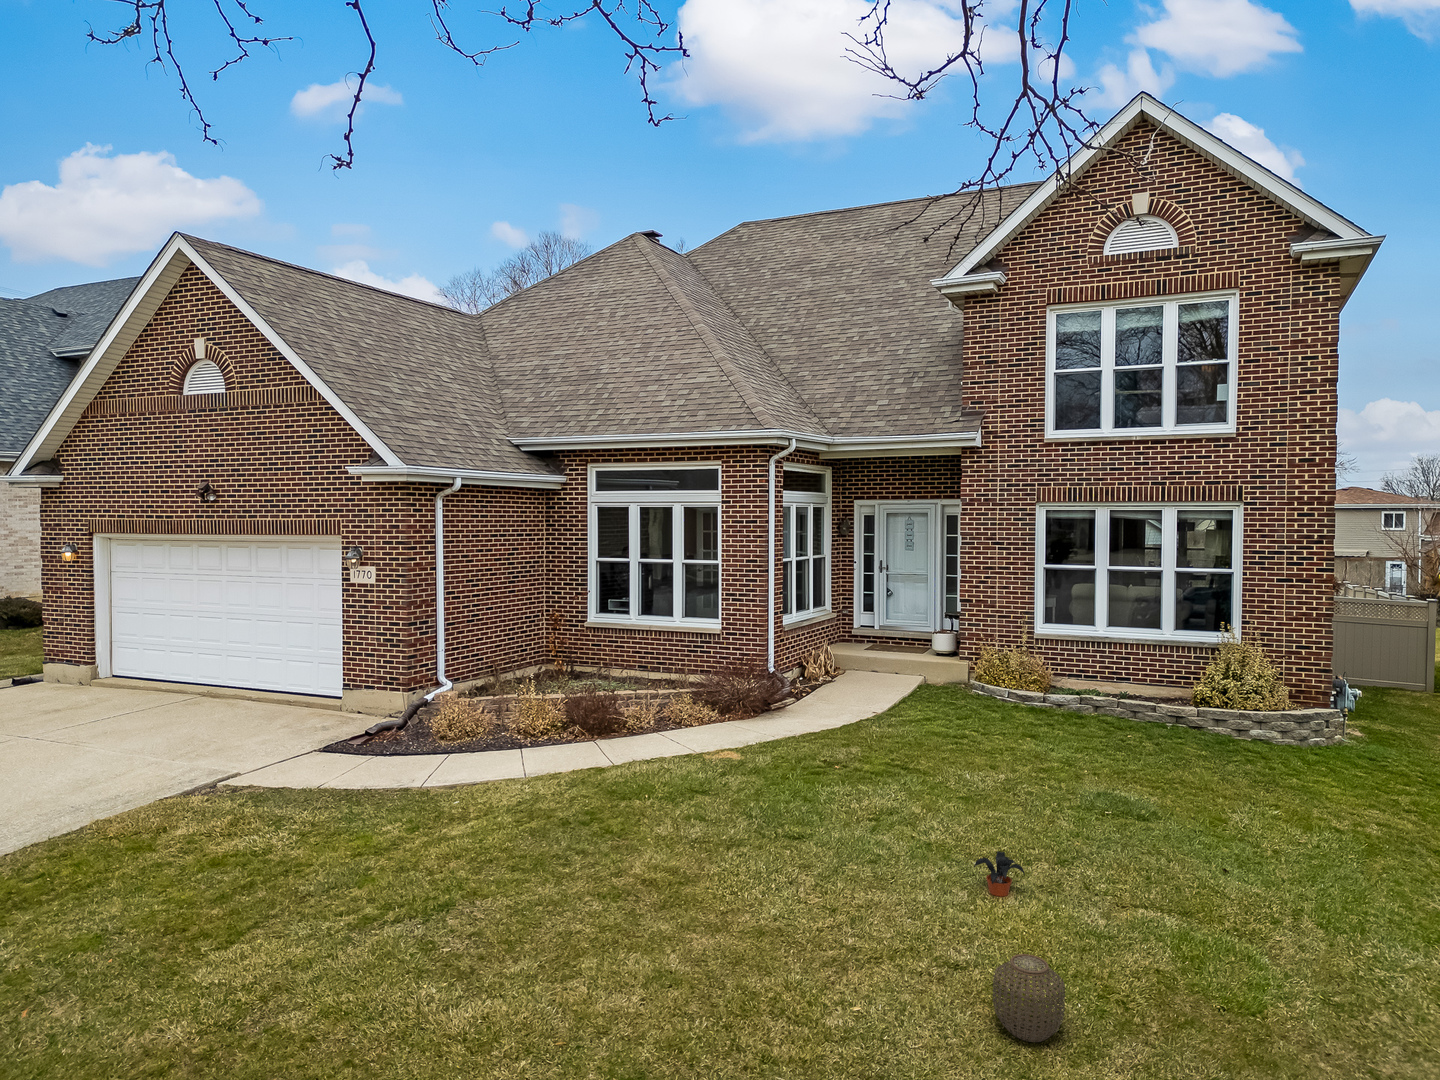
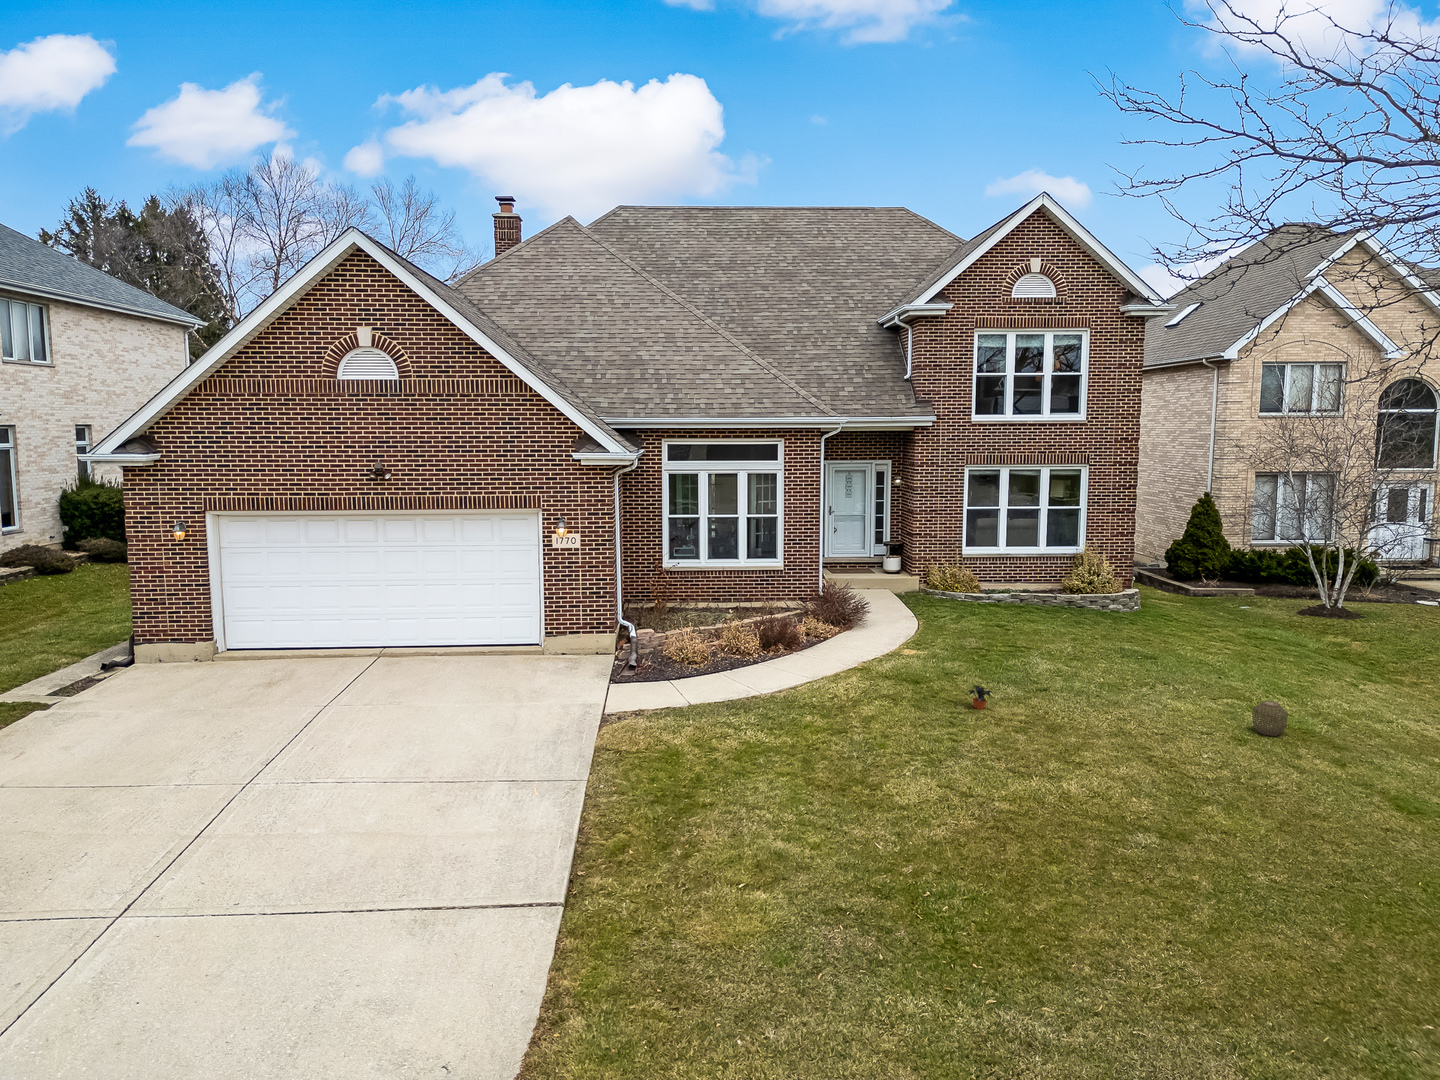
potted plant: present [974,851,1025,896] -> present [967,686,993,709]

